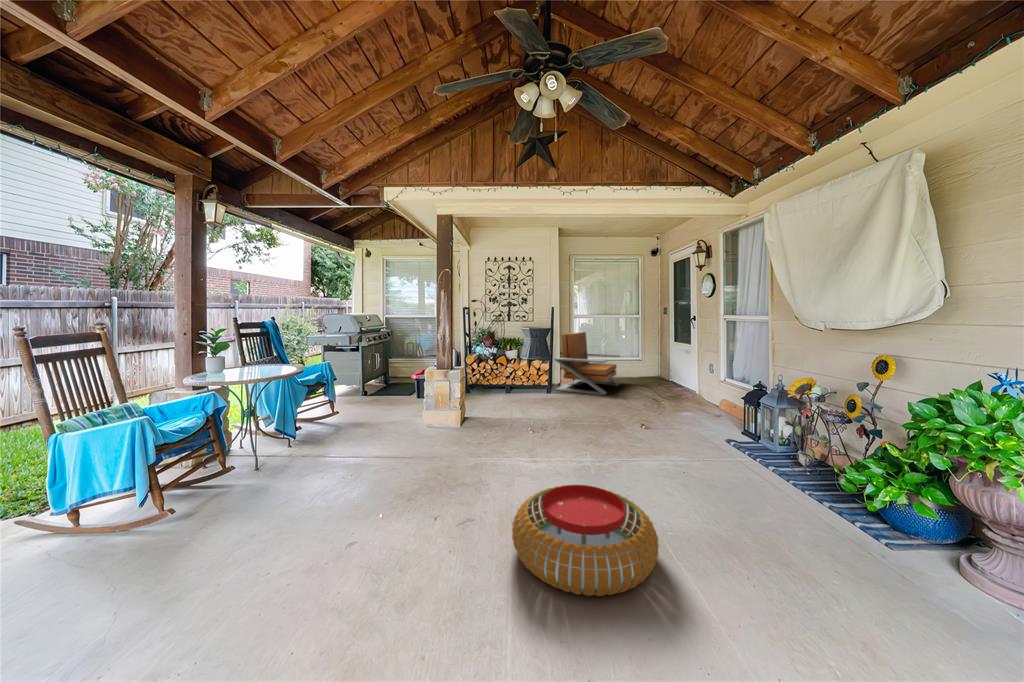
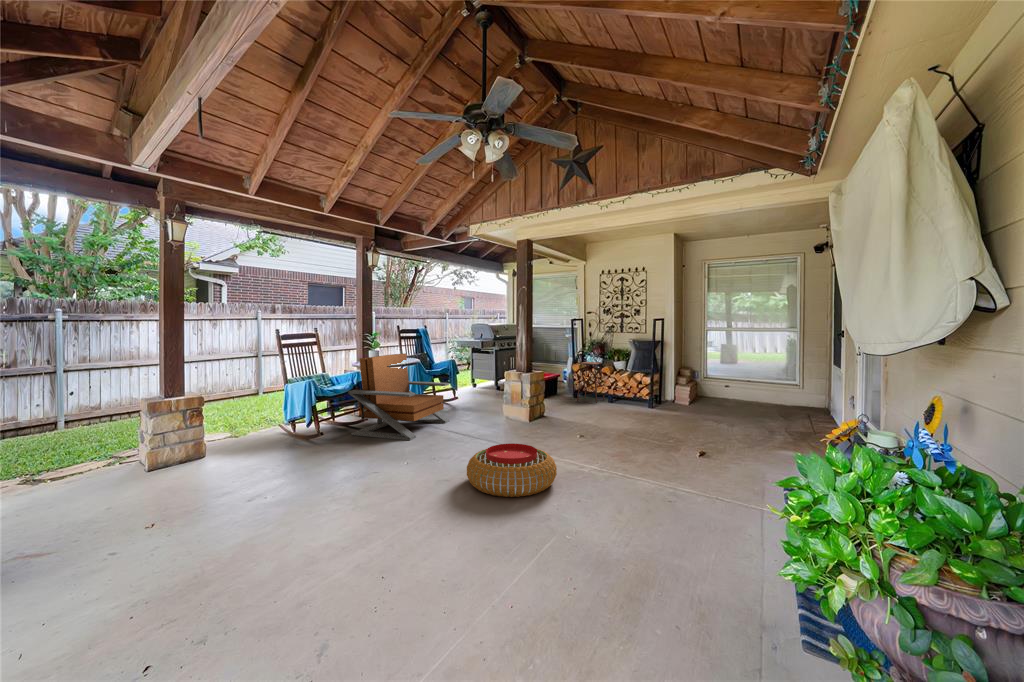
lounge chair: present [554,332,619,395] -> present [348,353,450,440]
side table: none [478,353,502,396] -> present [577,362,604,403]

